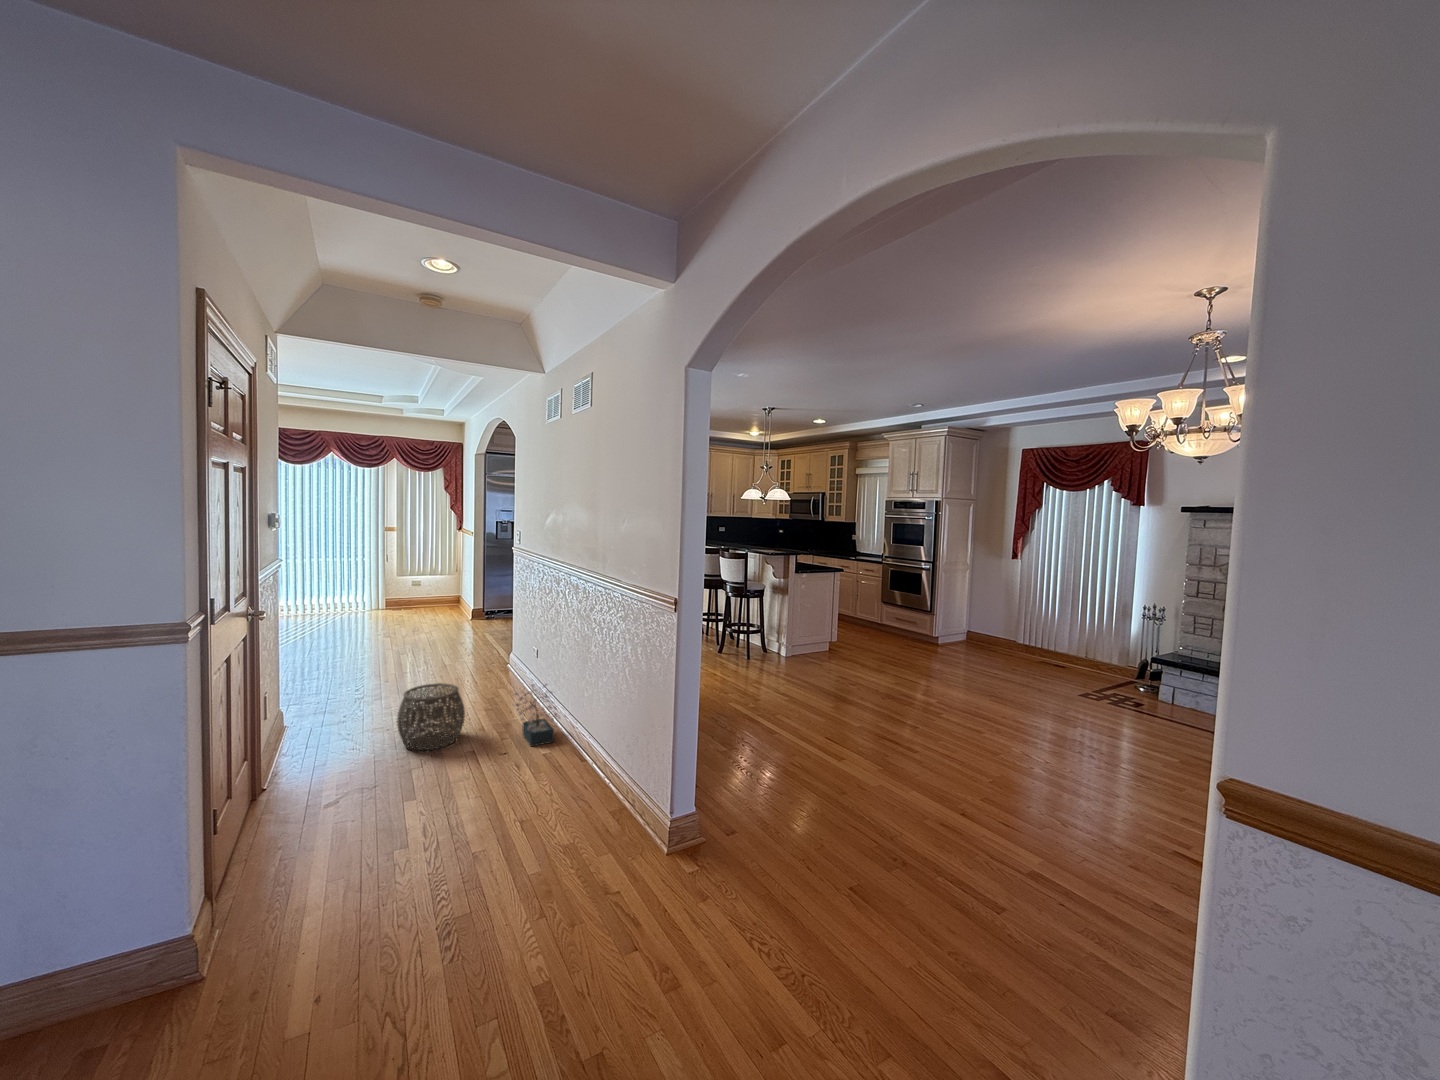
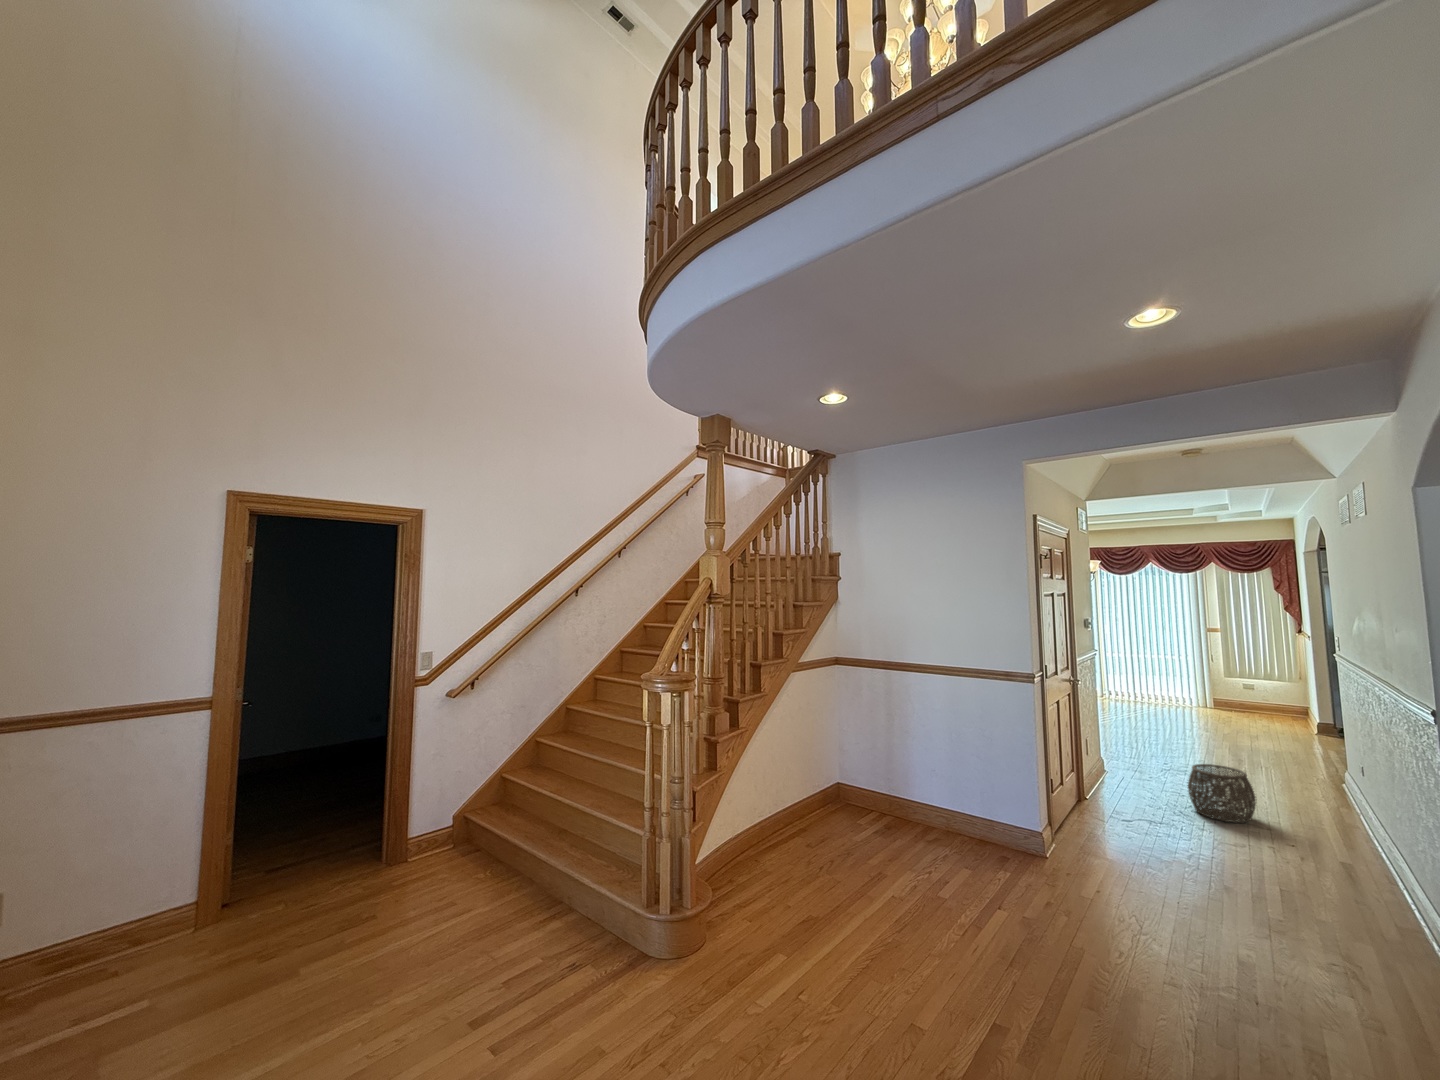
decorative plant: present [515,684,560,746] -> none [1310,793,1373,860]

